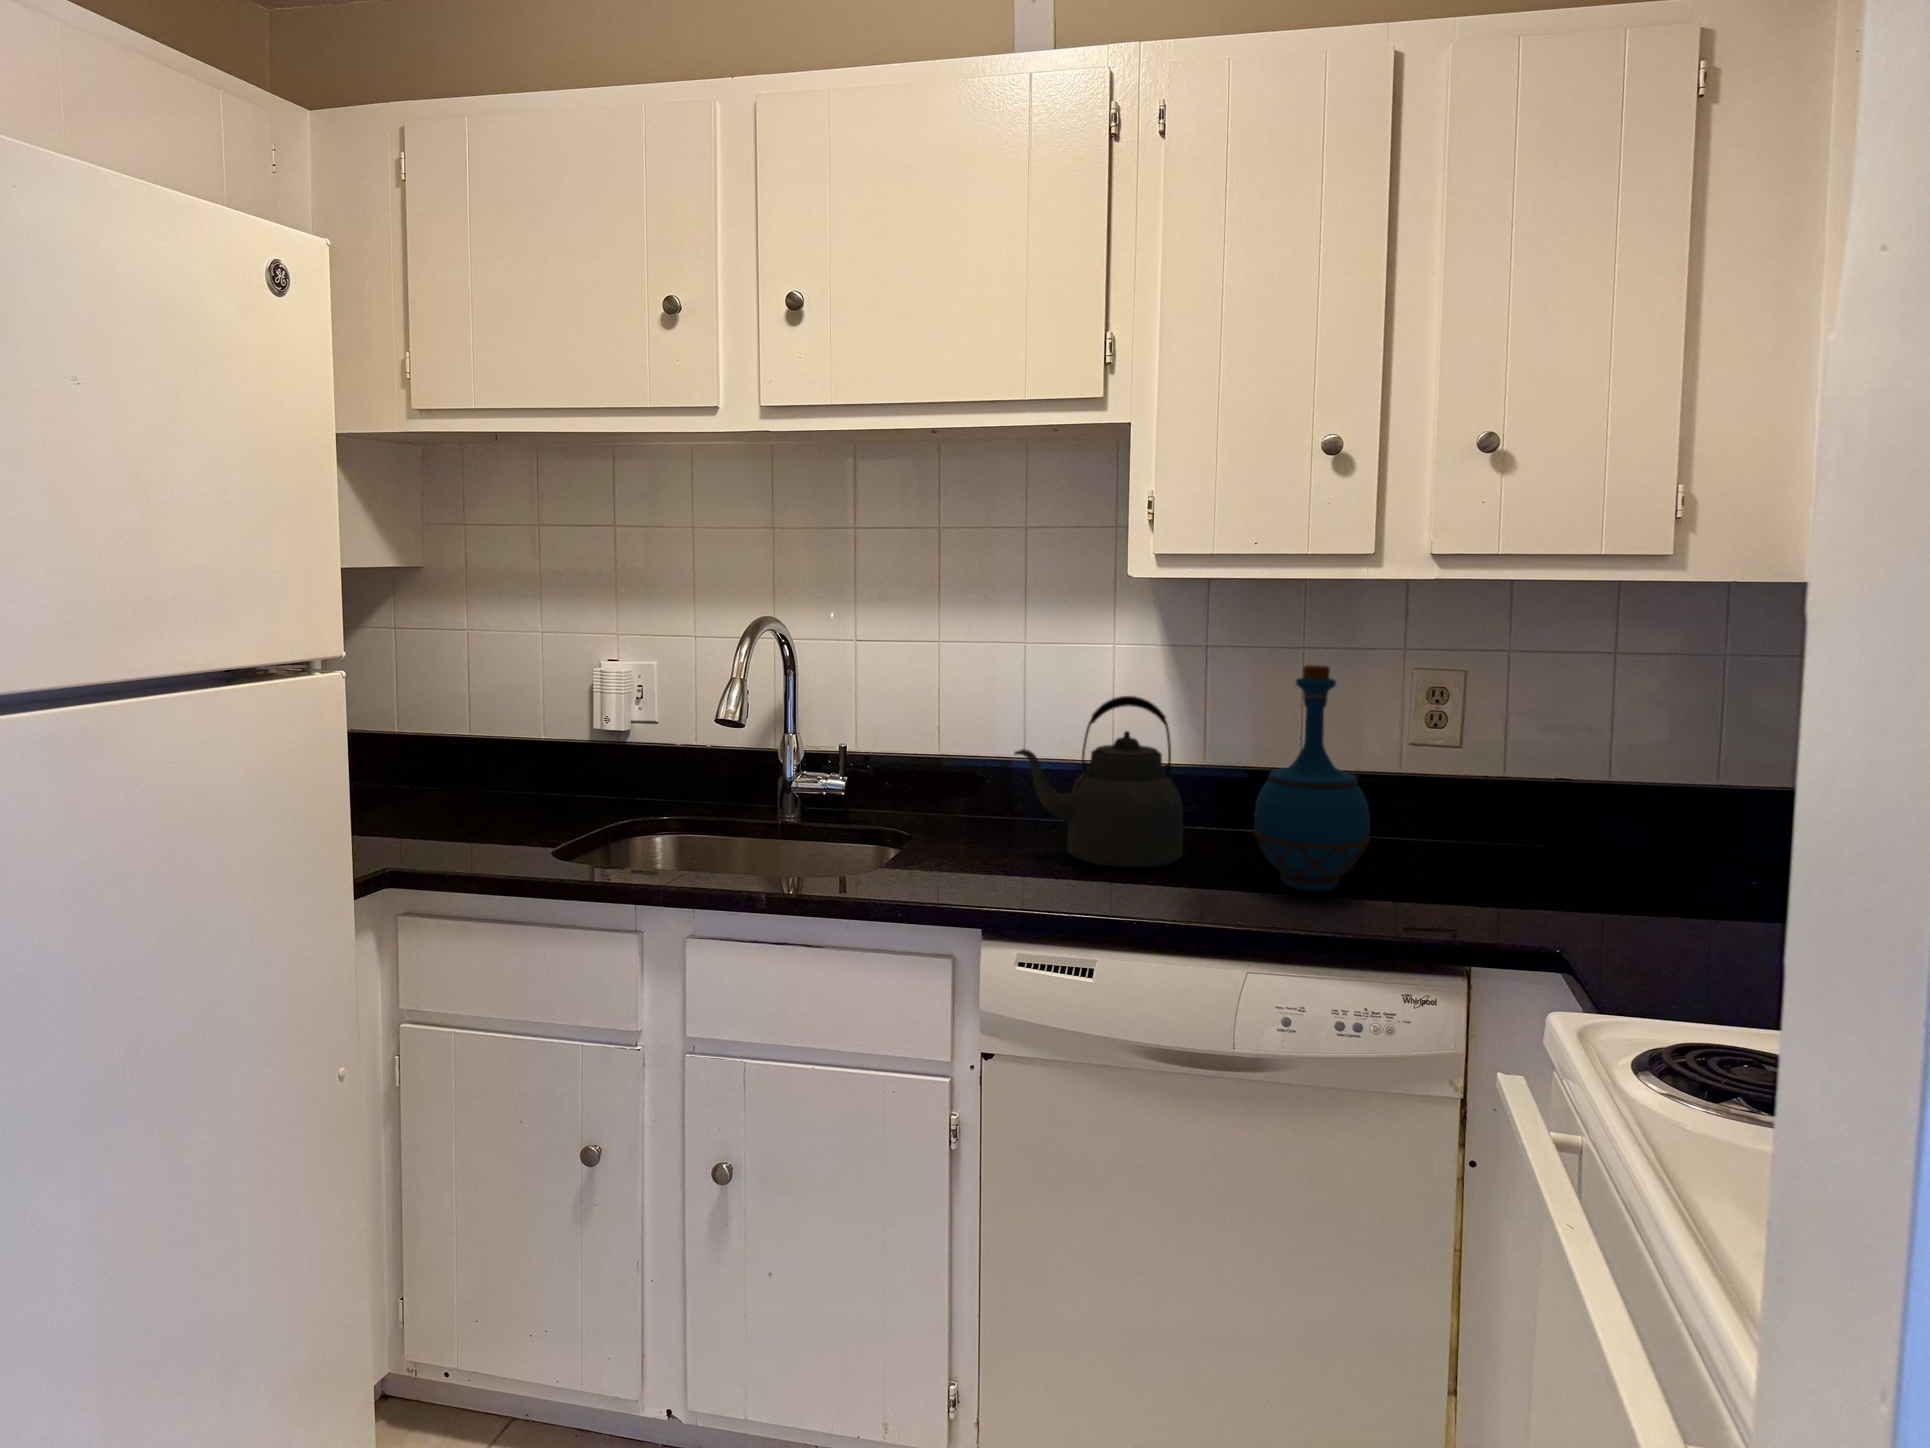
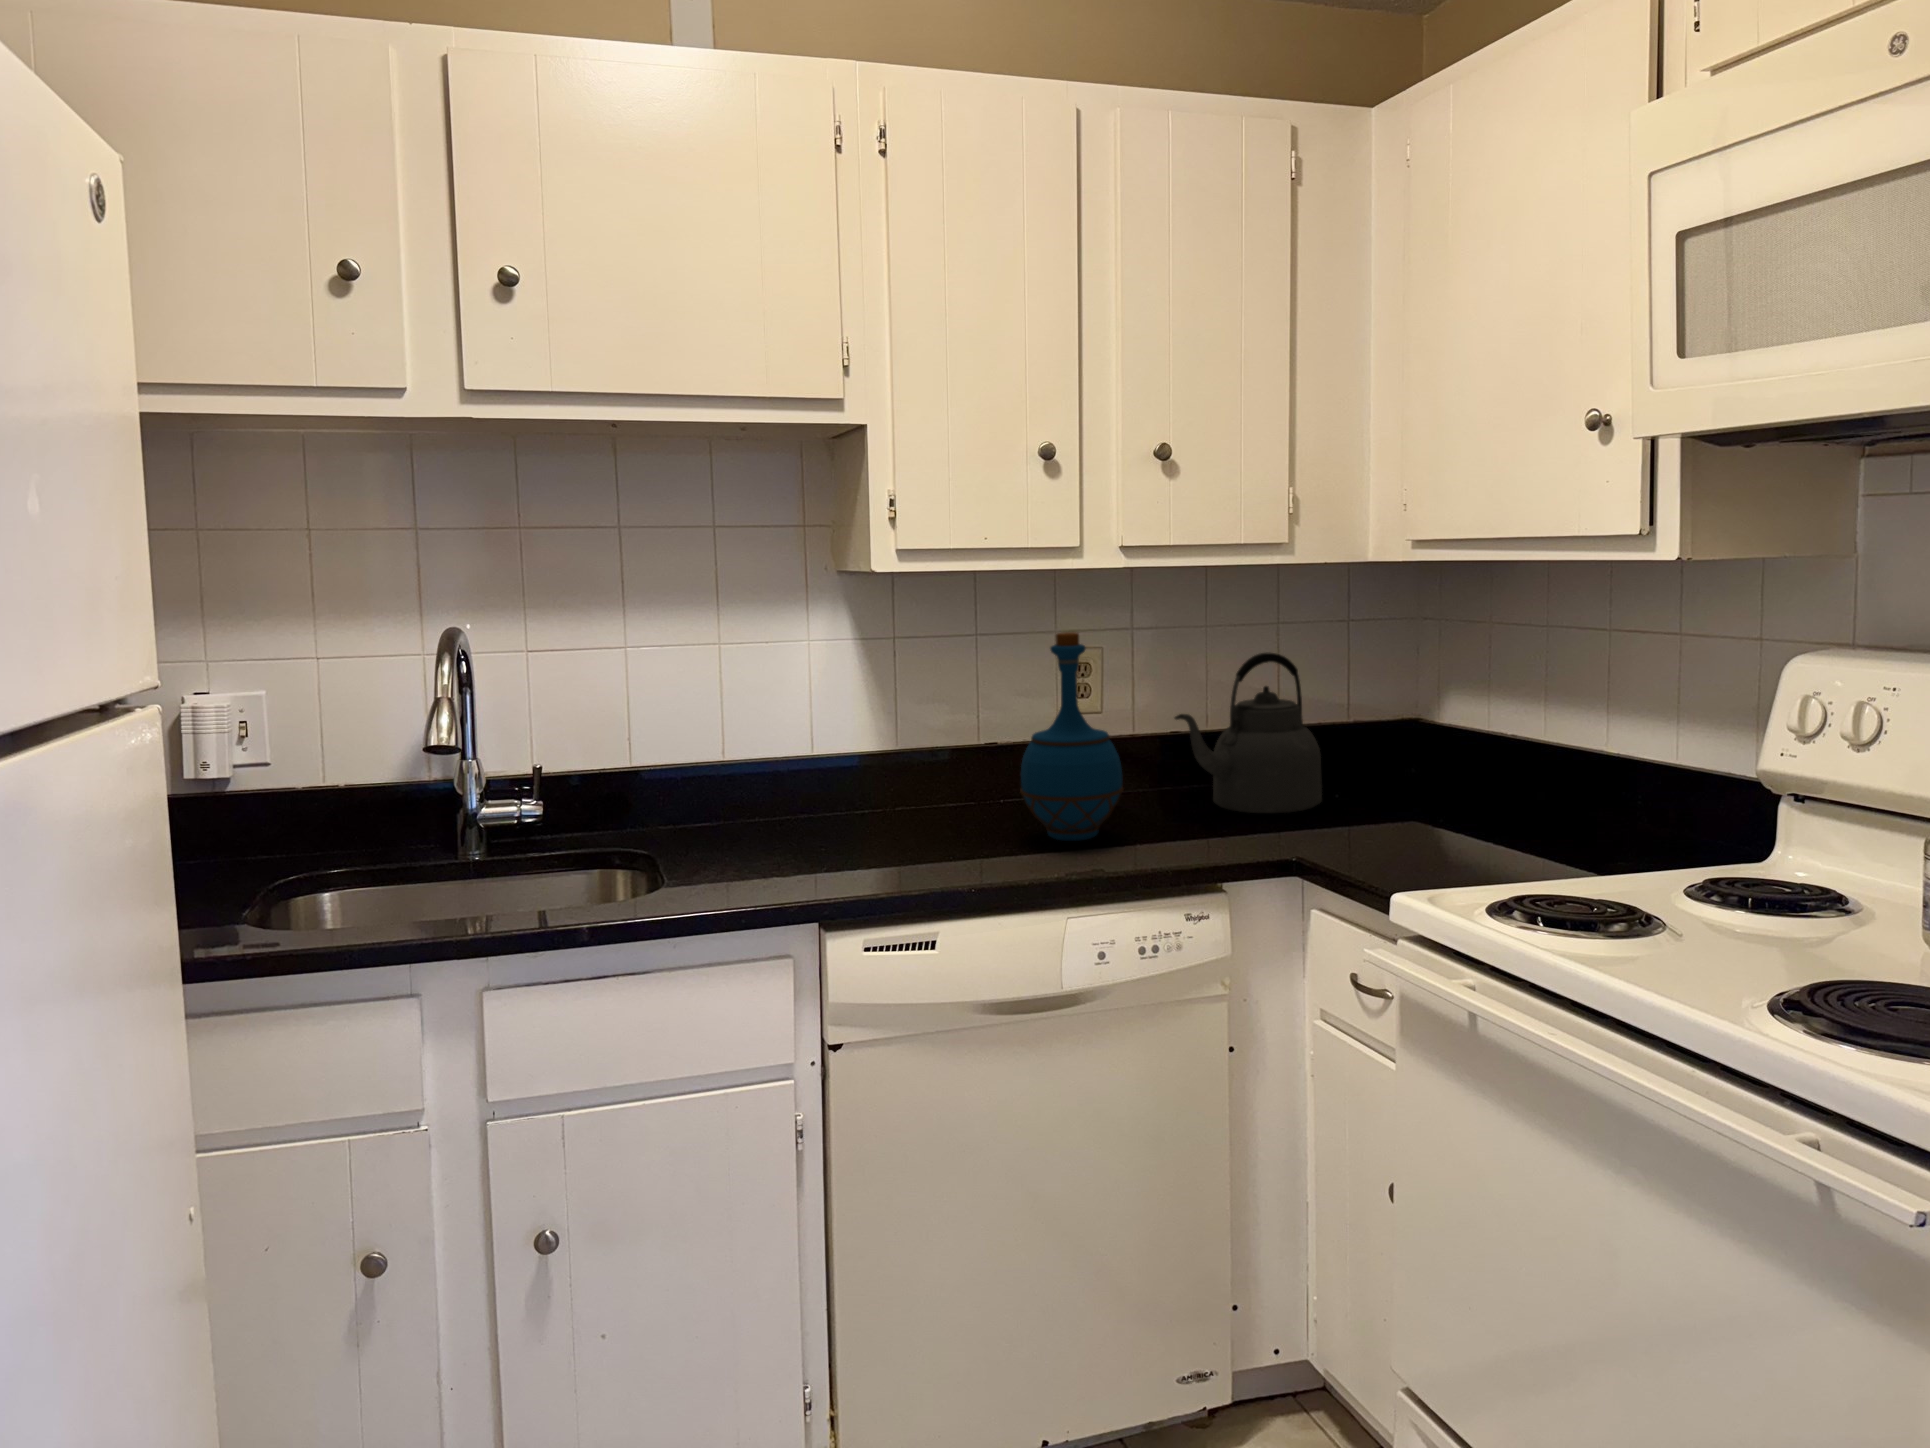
kettle: present [1014,696,1183,868] -> present [1175,652,1322,813]

